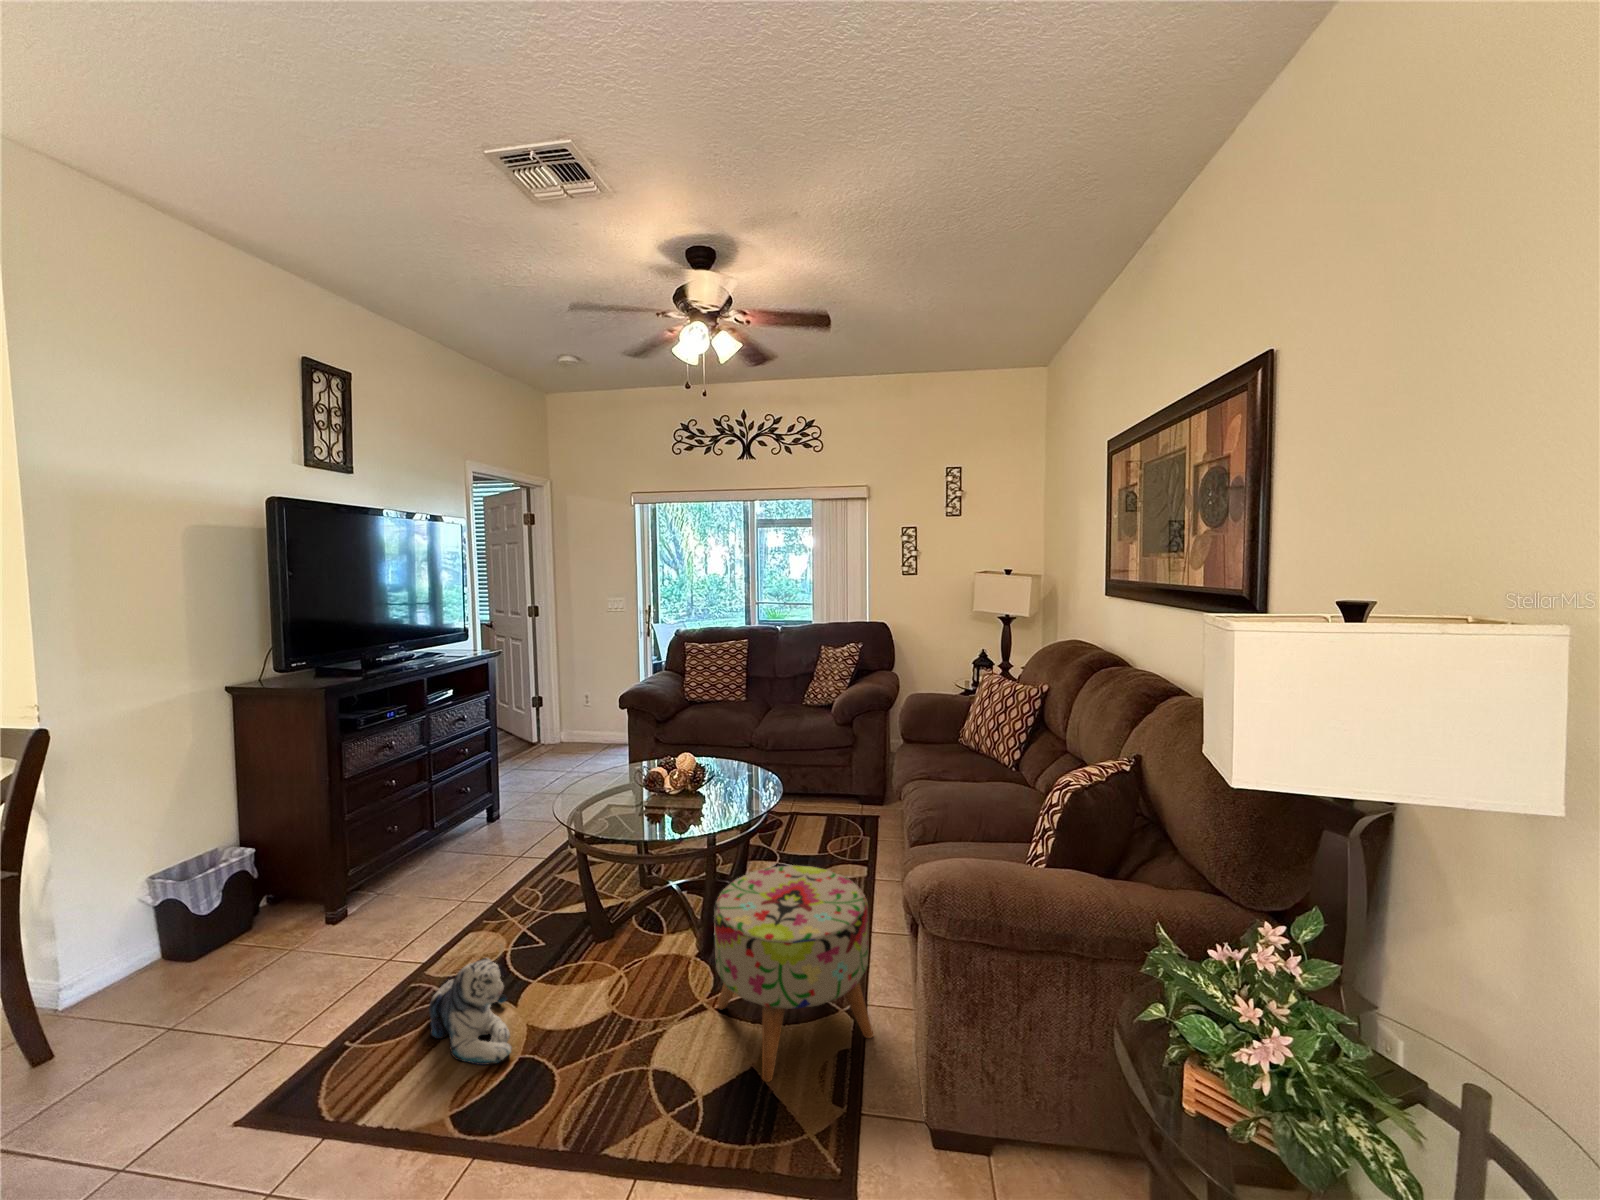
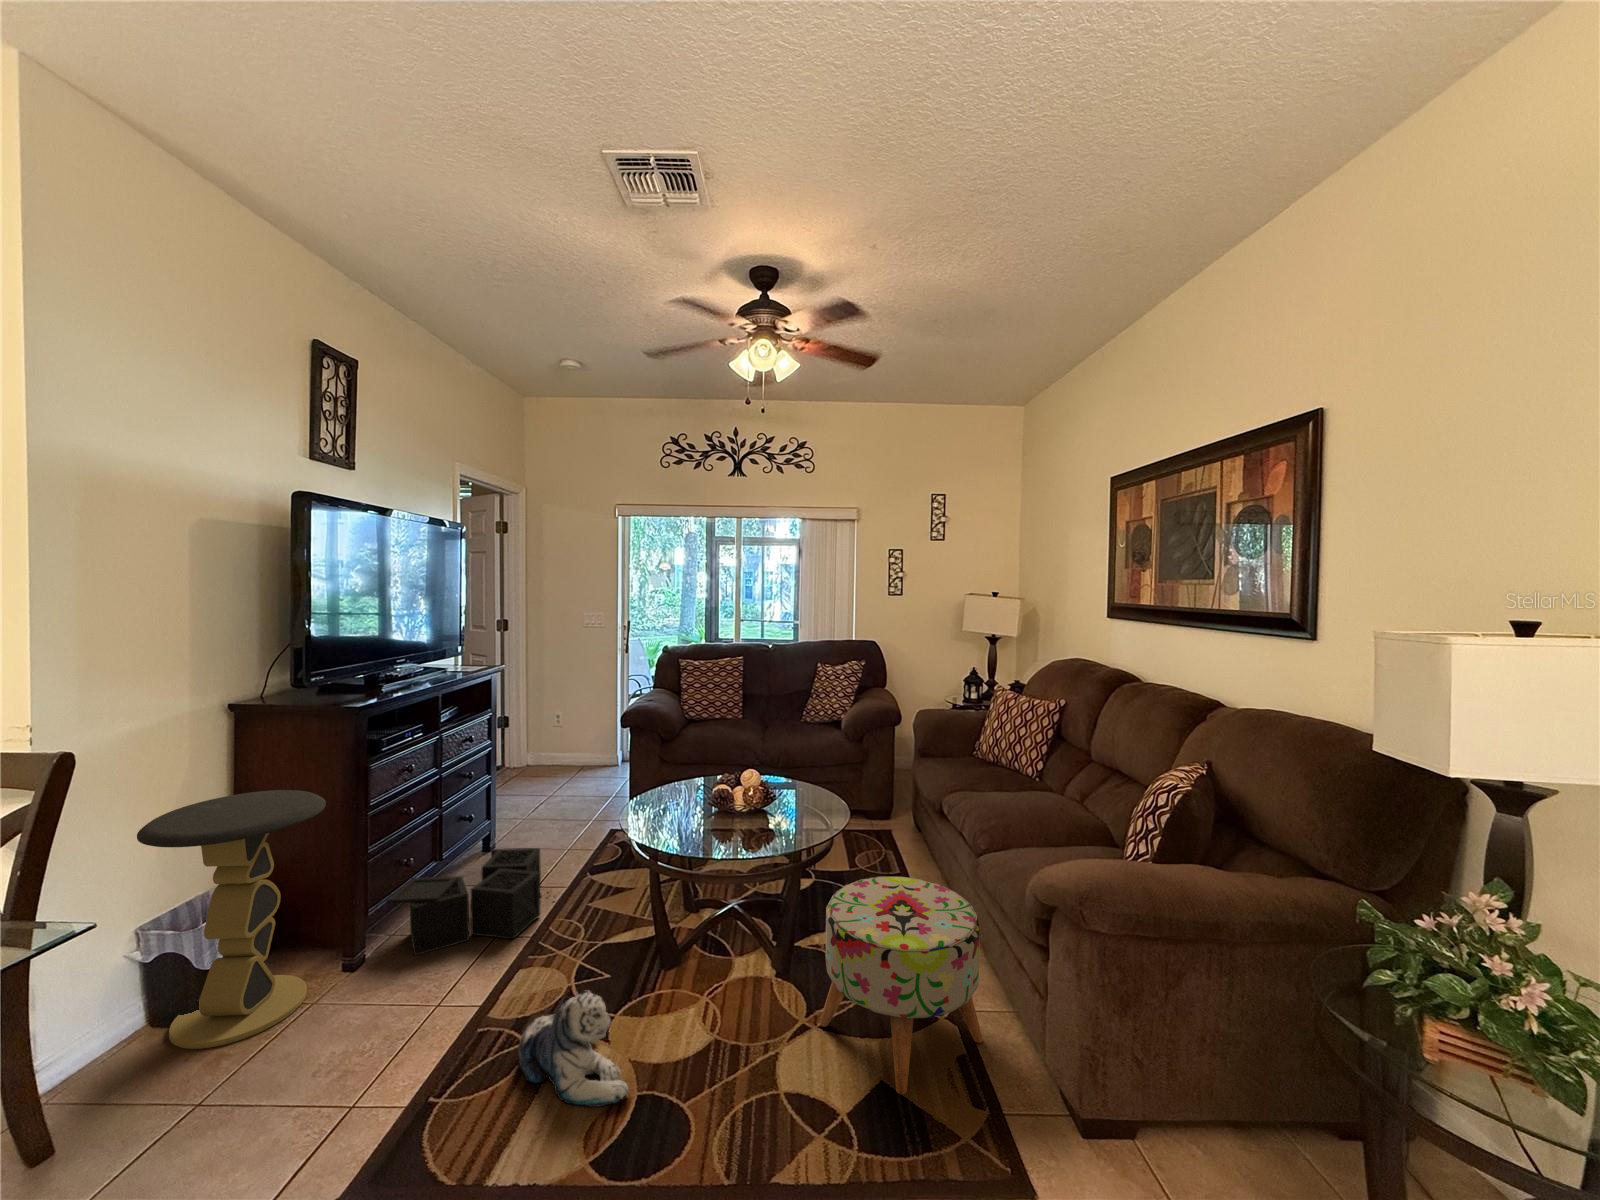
side table: none [130,764,297,984] -> present [137,790,326,1049]
storage bin: none [364,822,529,916] -> present [386,848,555,955]

